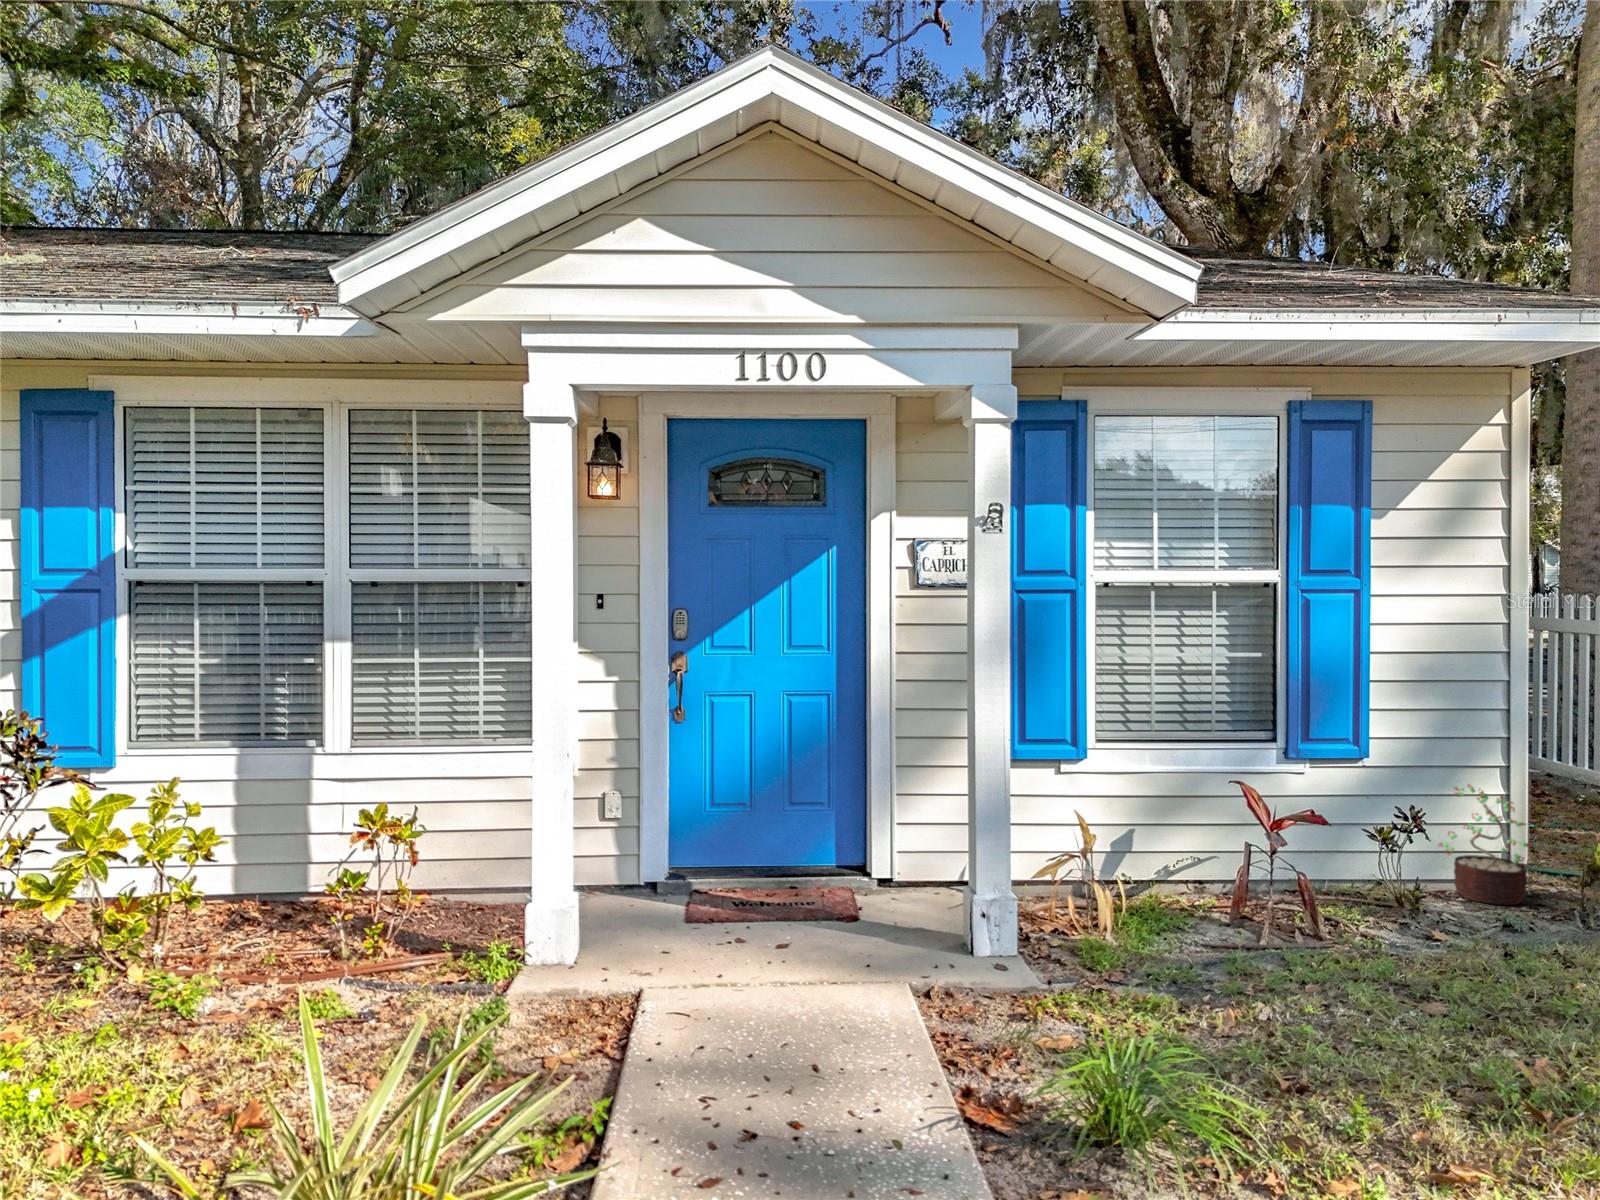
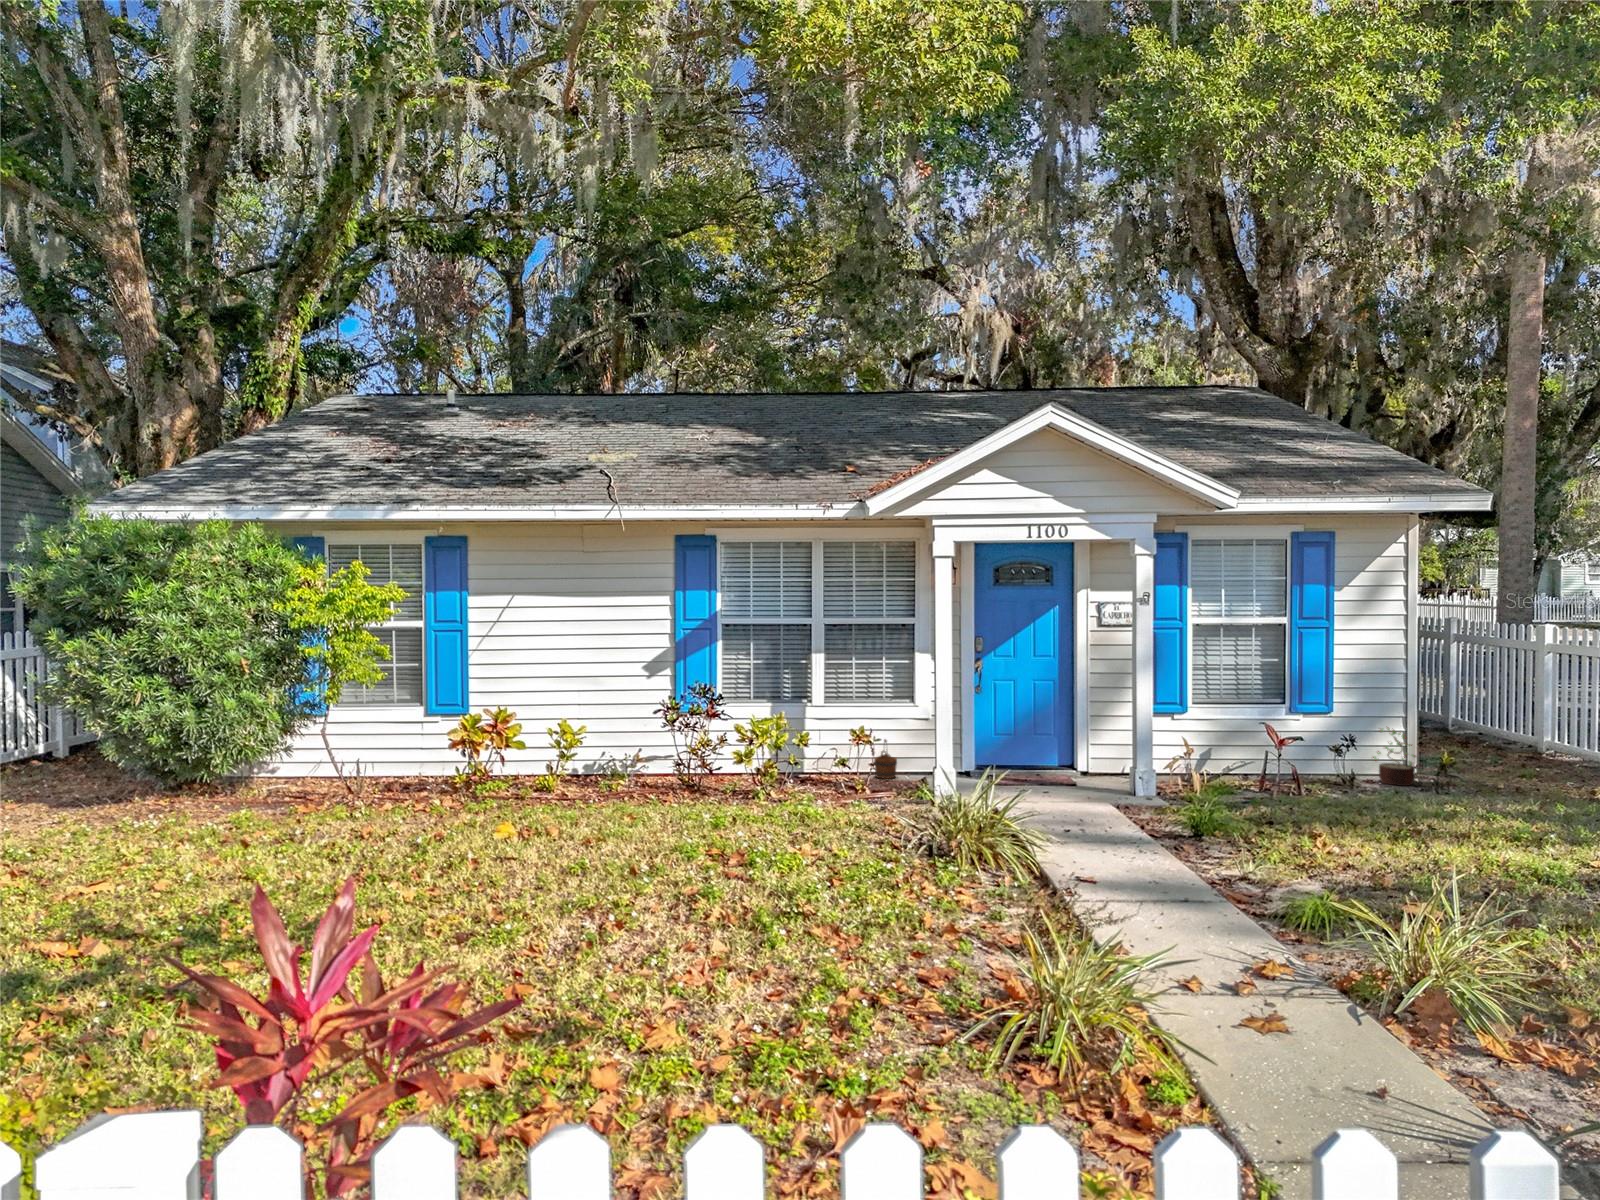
wooden bucket: none [445,823,495,909] -> present [874,739,897,779]

